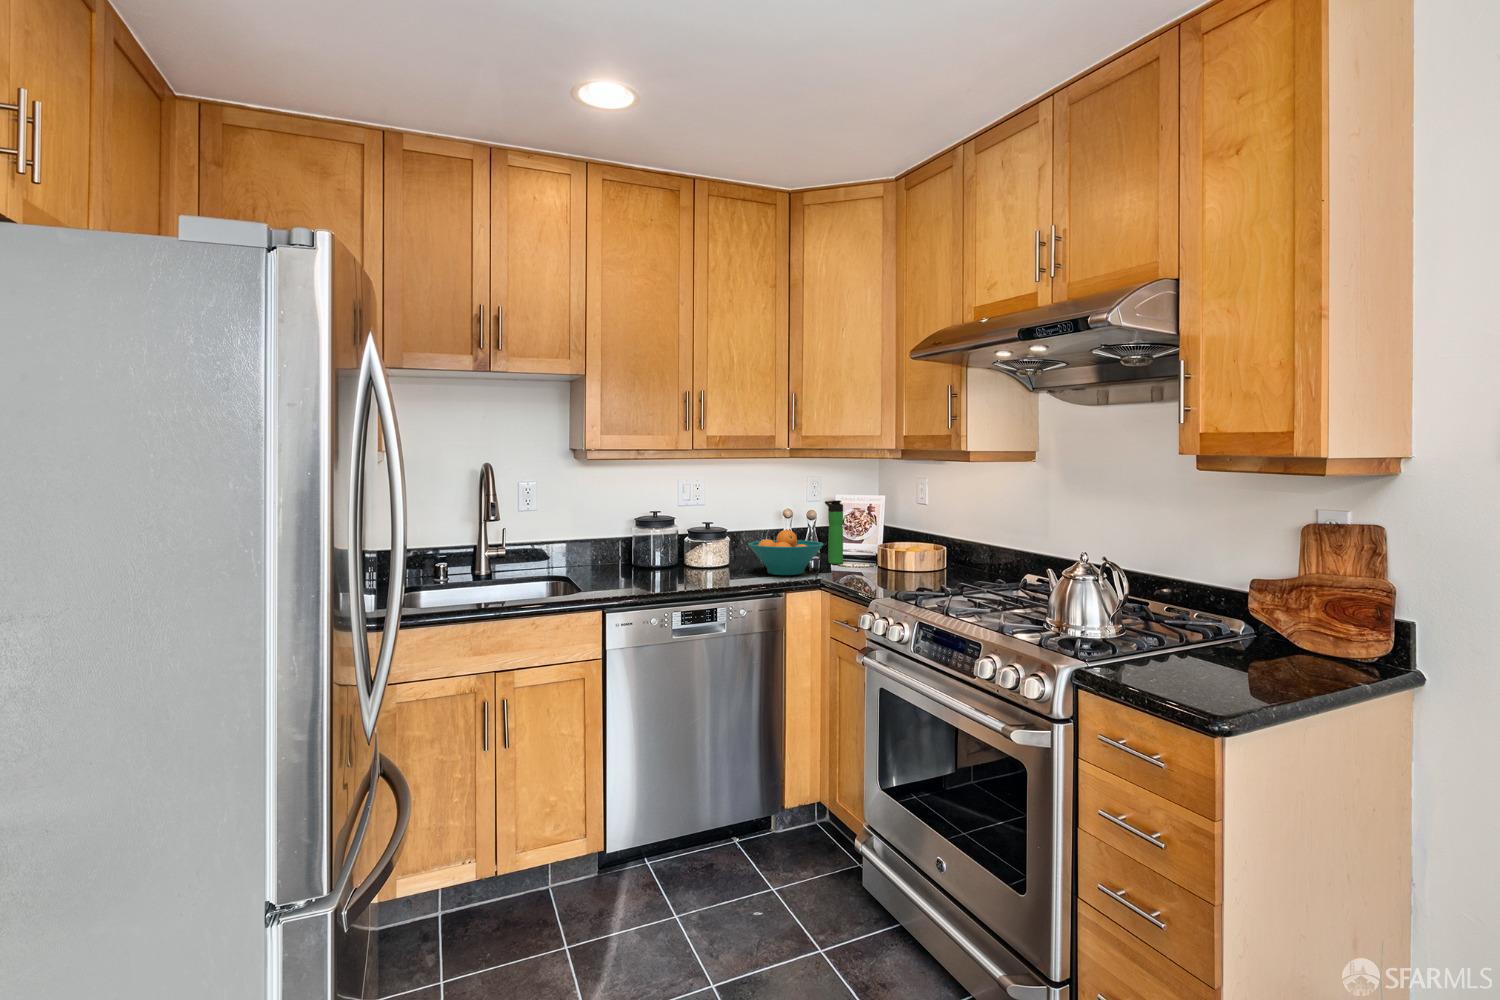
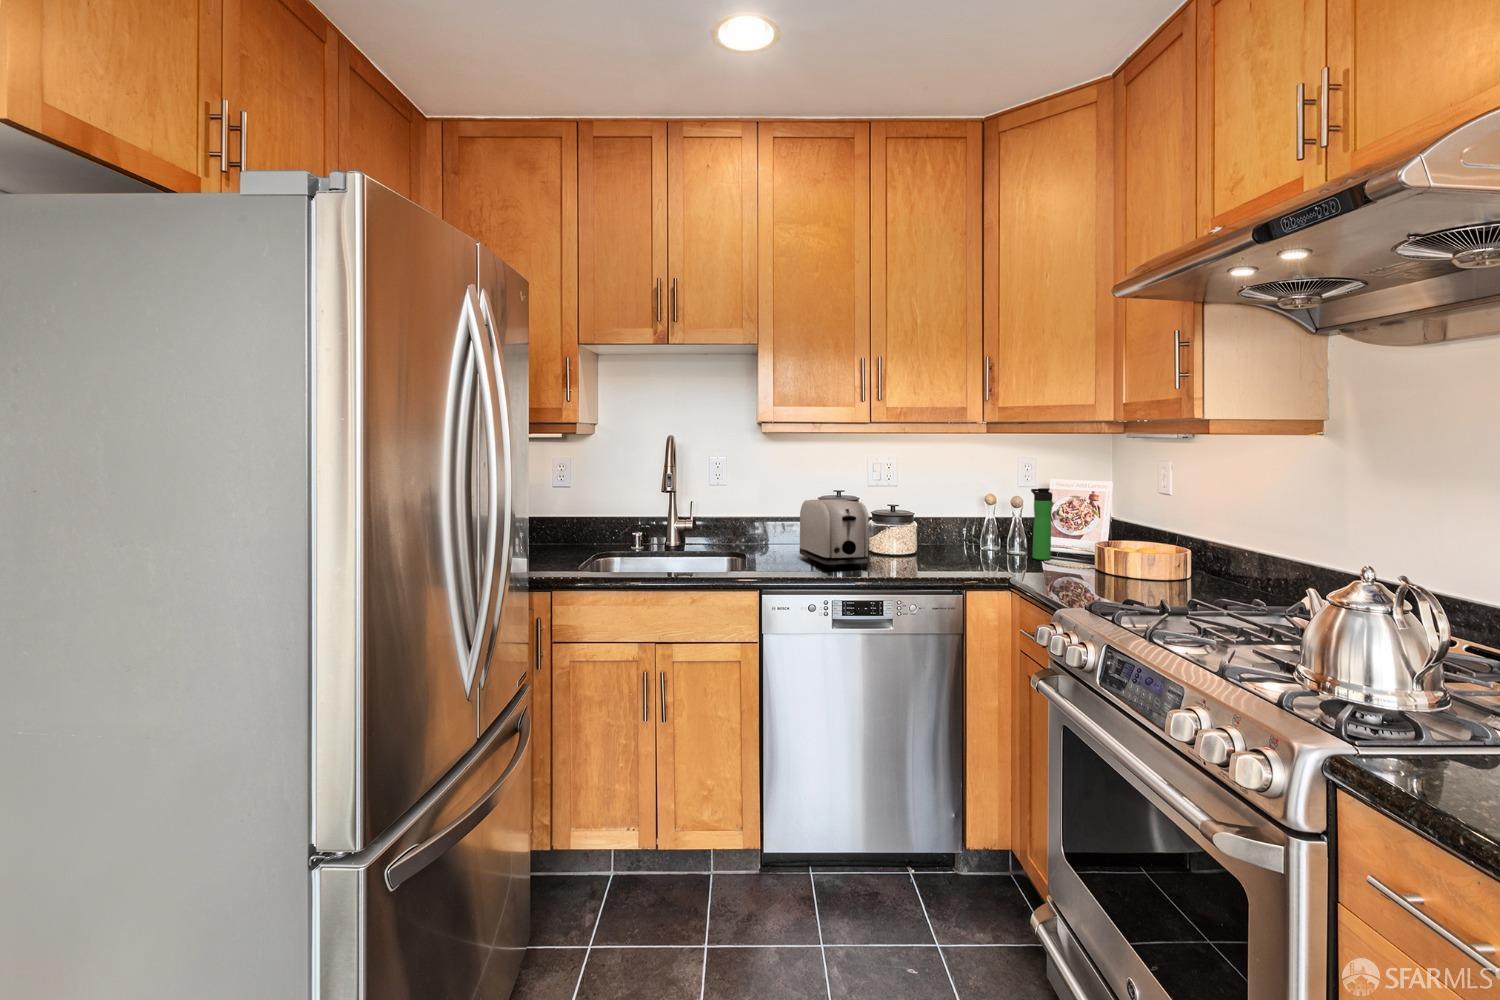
toaster: none [620,517,696,585] -> present [799,500,869,569]
fruit bowl: present [748,530,824,575] -> none [931,519,1019,569]

